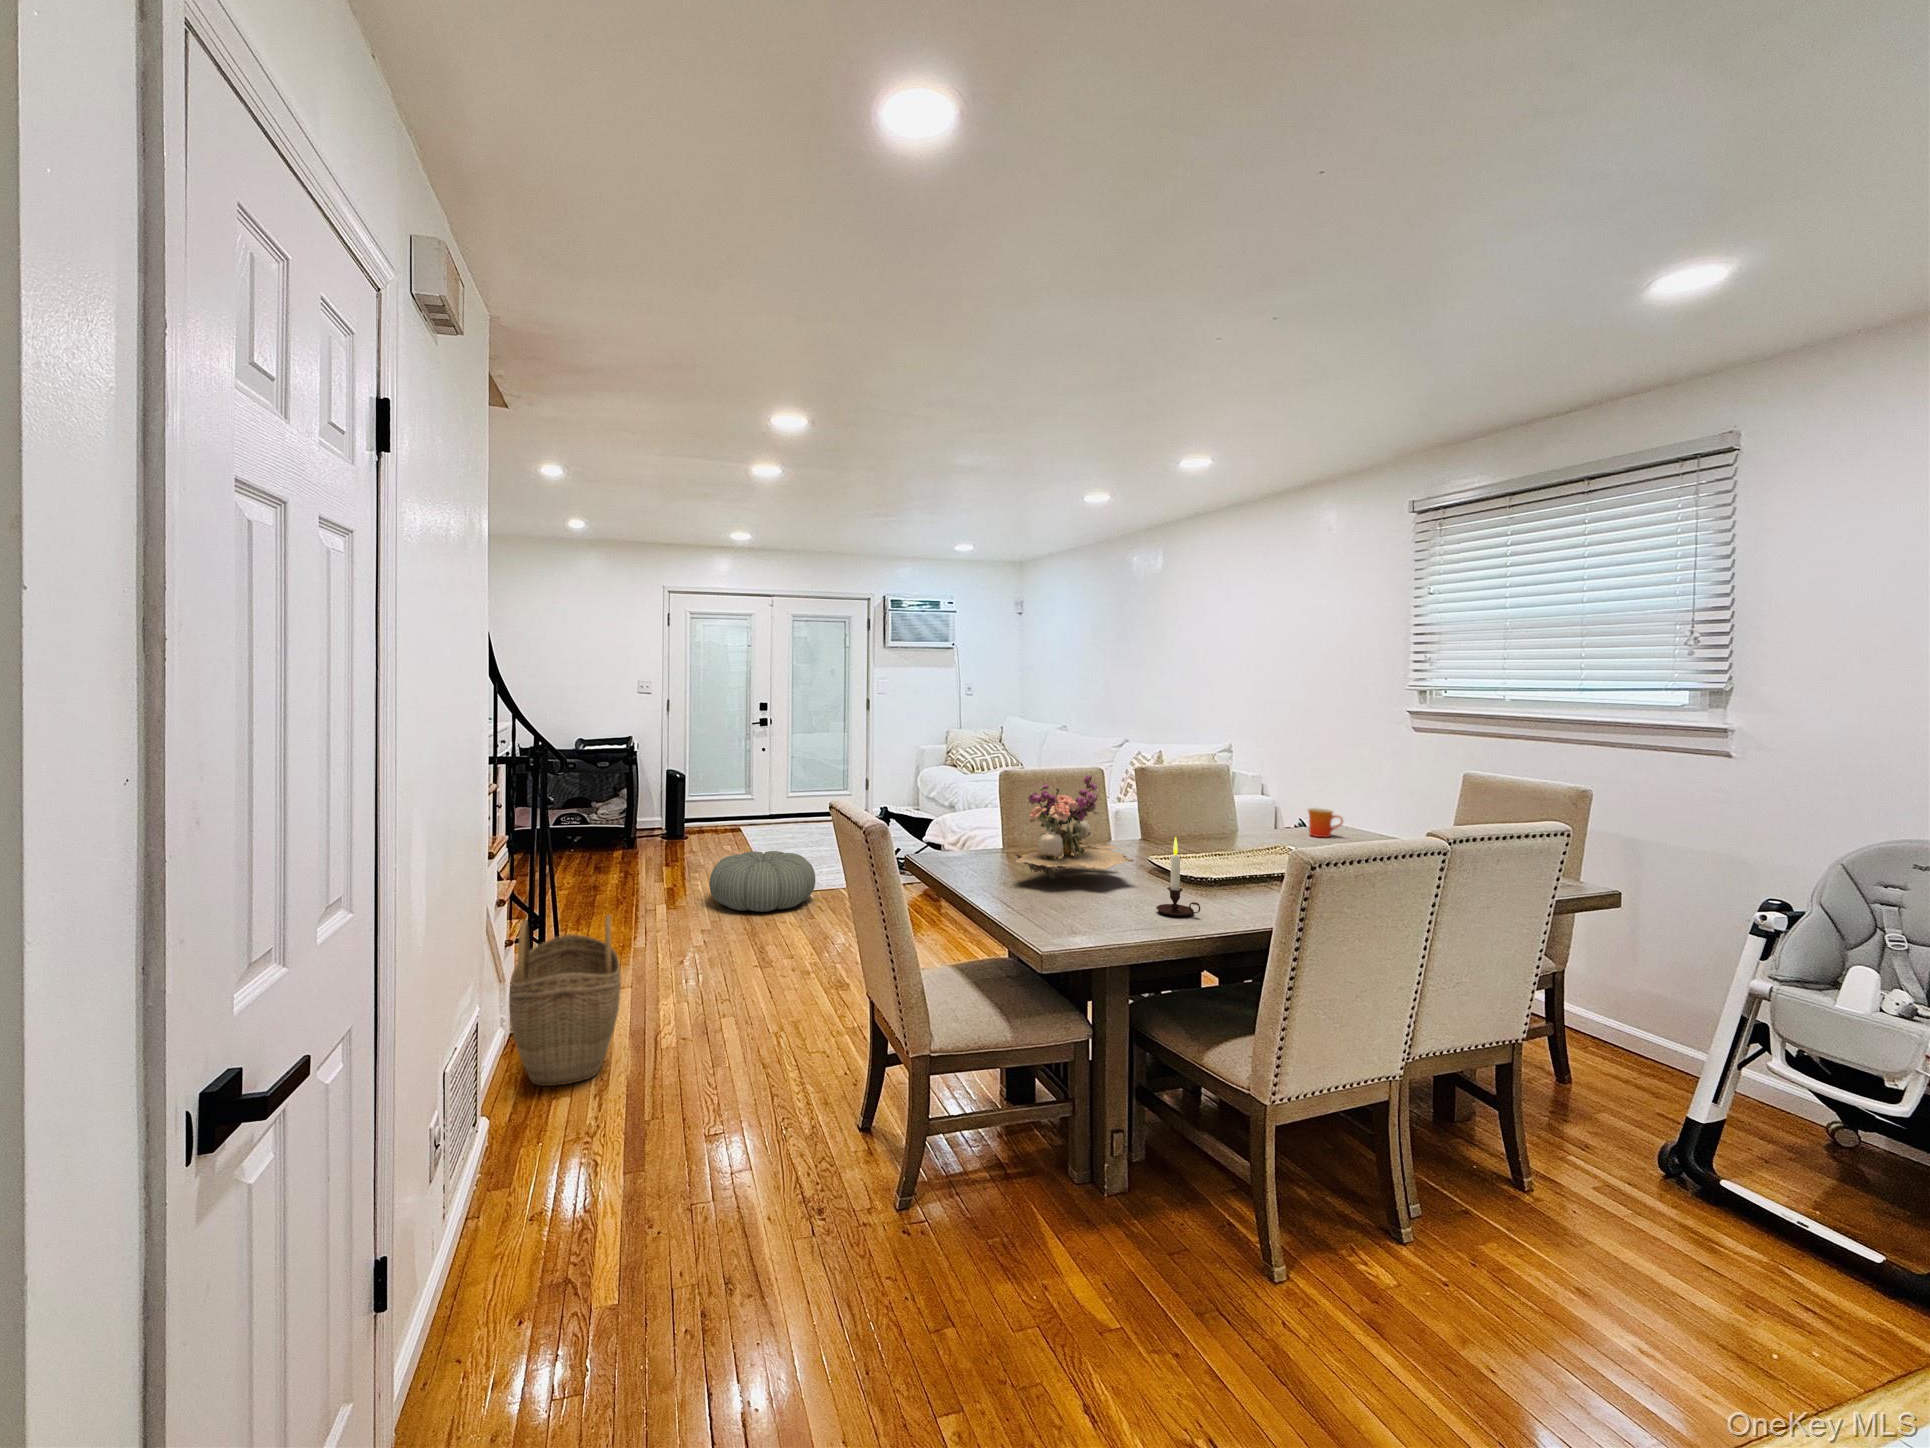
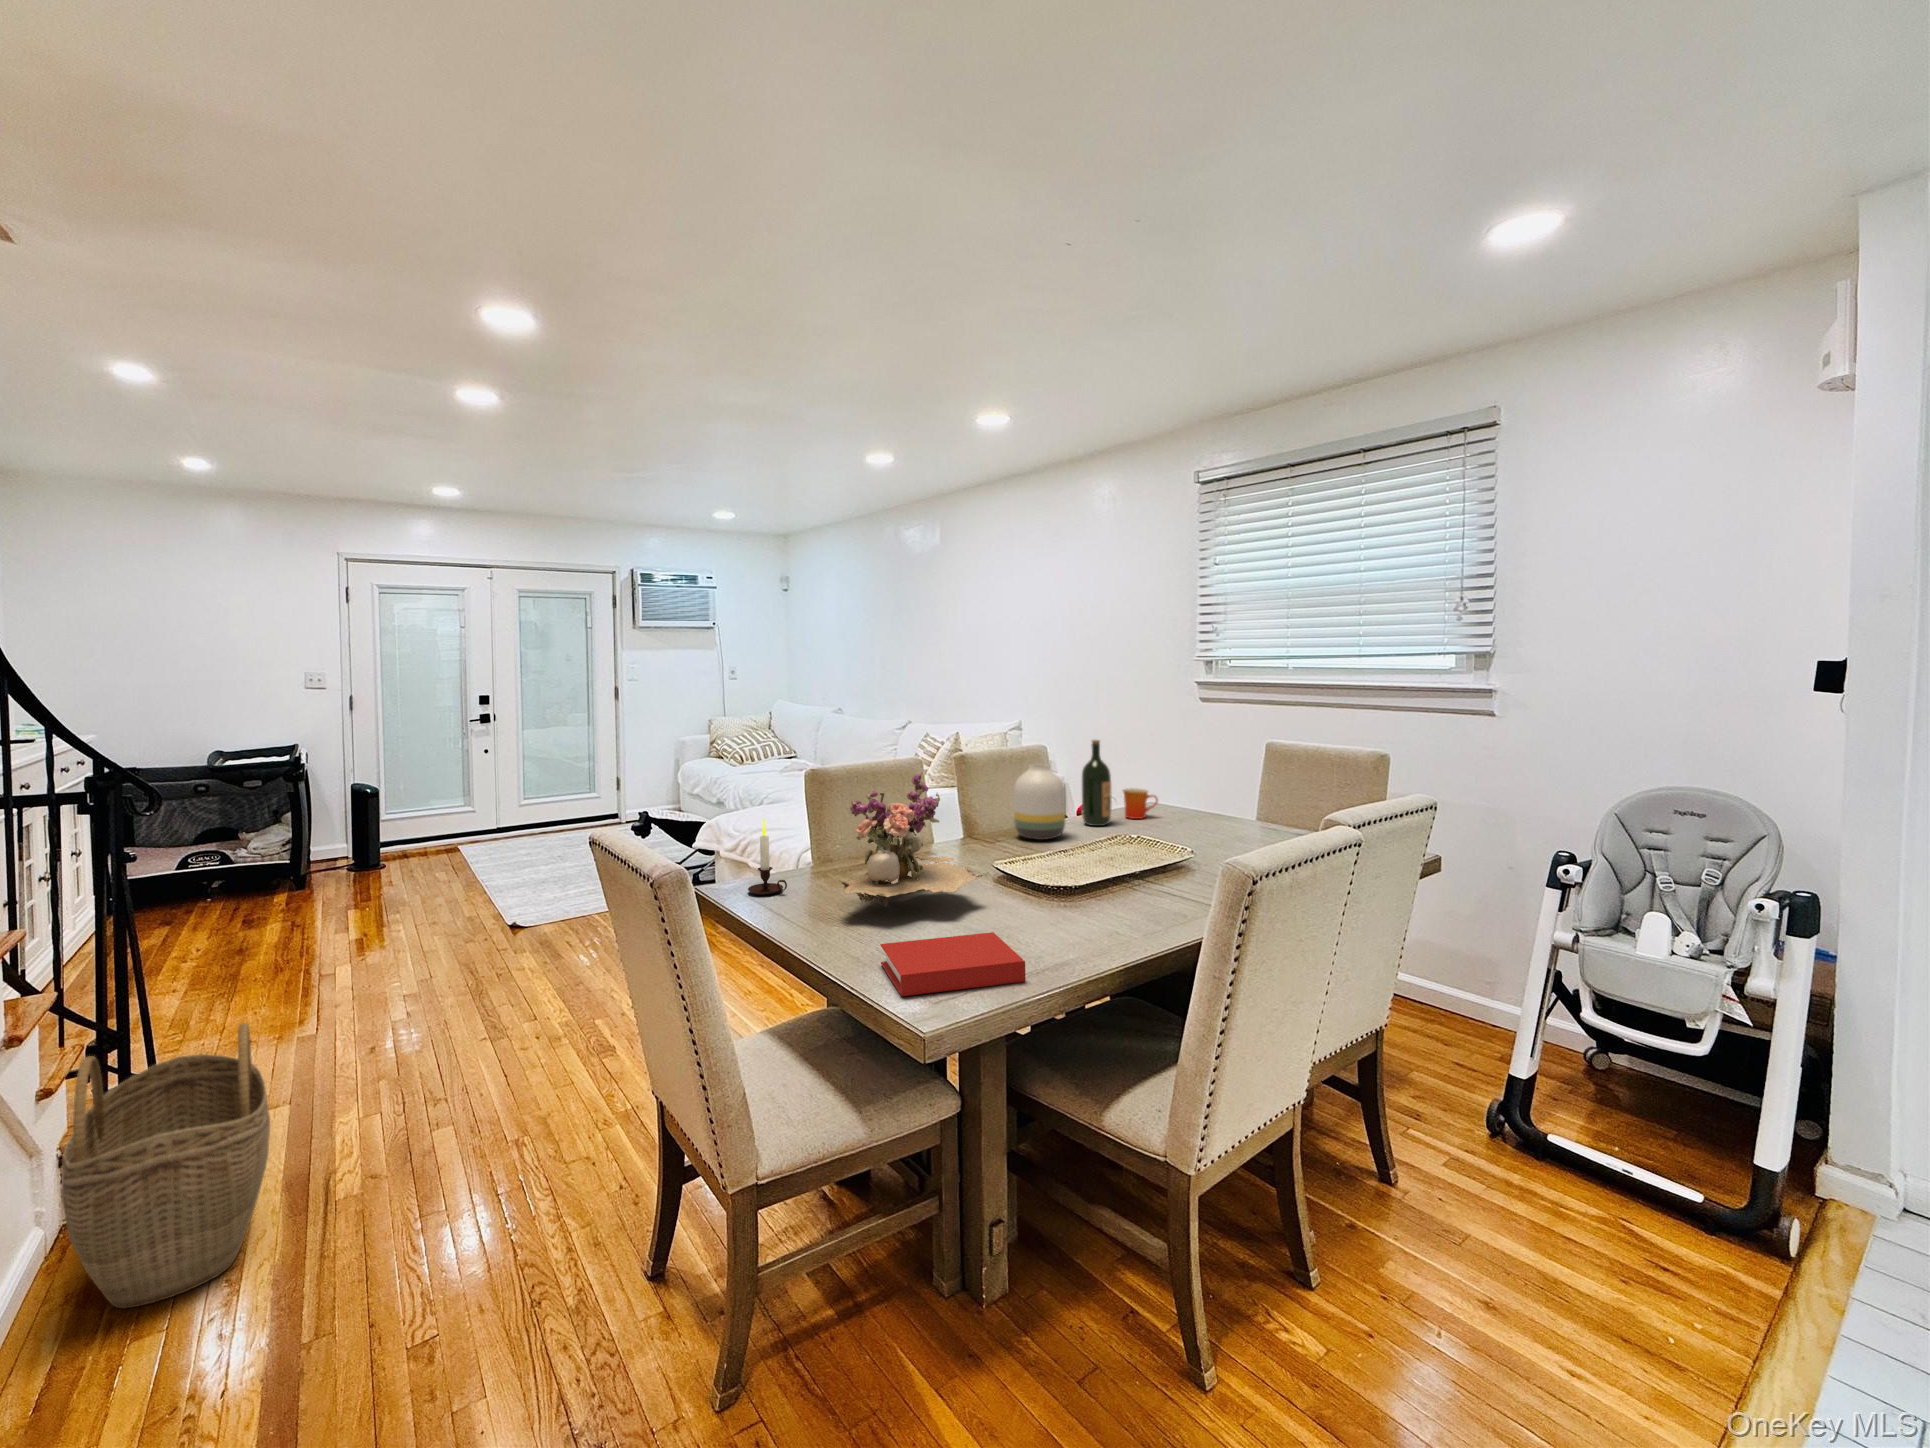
wine bottle: none [1263,760,1292,840] -> present [1082,740,1111,826]
vase: none [1192,778,1240,845] -> present [1014,764,1065,840]
candle: present [1156,837,1200,916] -> present [748,818,787,895]
pouf: present [710,851,815,912] -> none [415,879,558,960]
book: none [1032,896,1139,933] -> present [880,932,1026,996]

